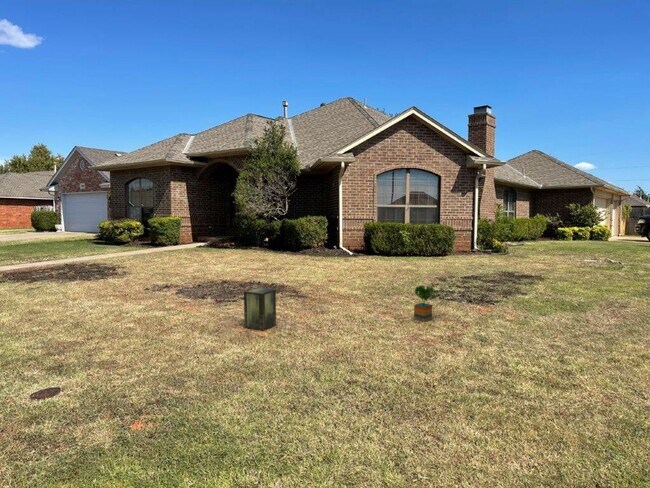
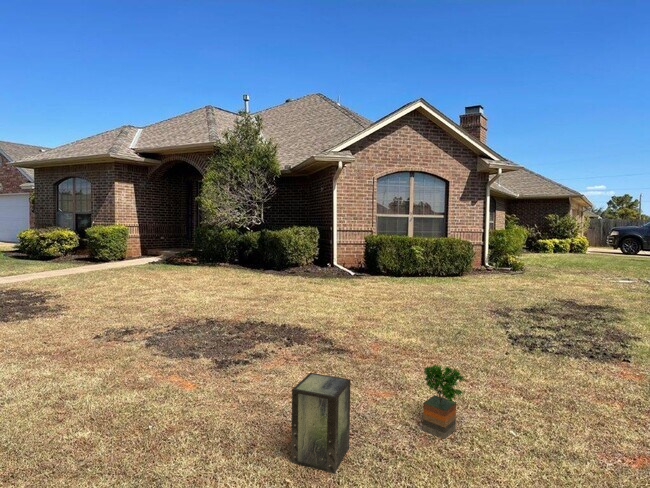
potted tree: present [414,286,436,322] -> present [423,365,465,439]

